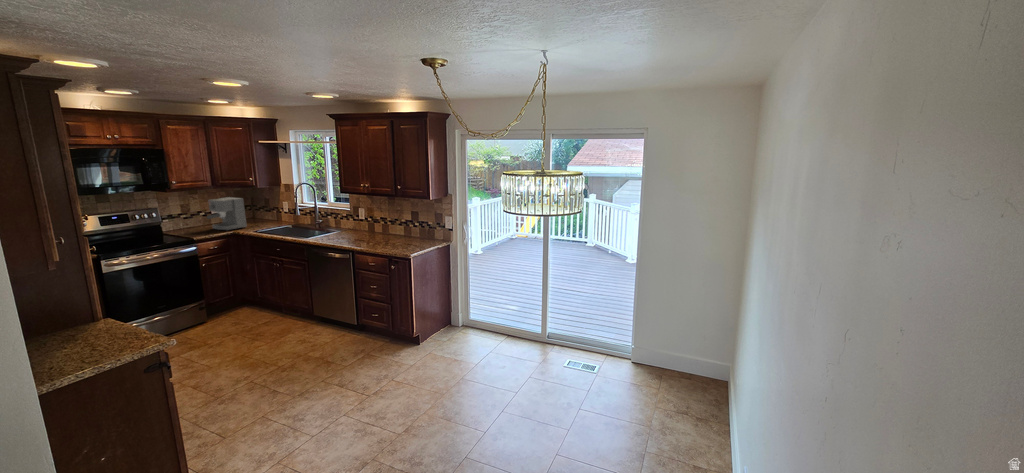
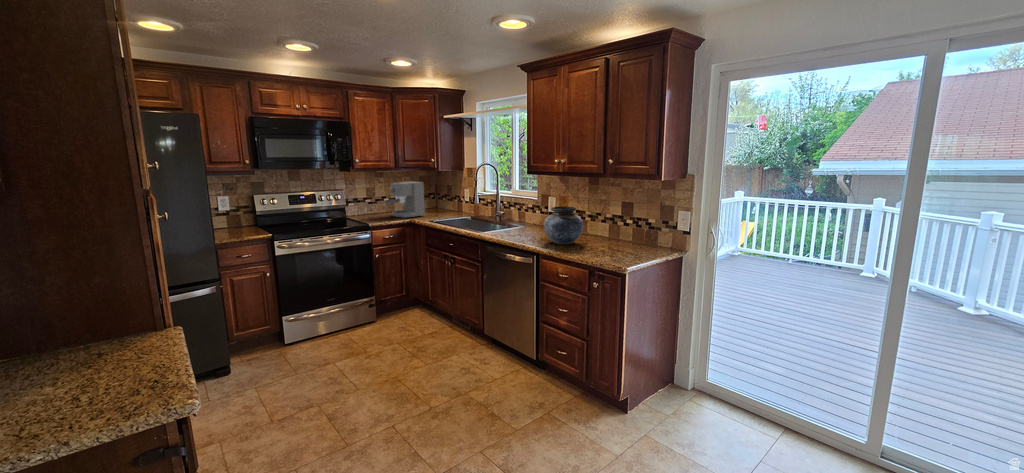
vase: none [356,216,385,243] -> present [544,207,583,244]

